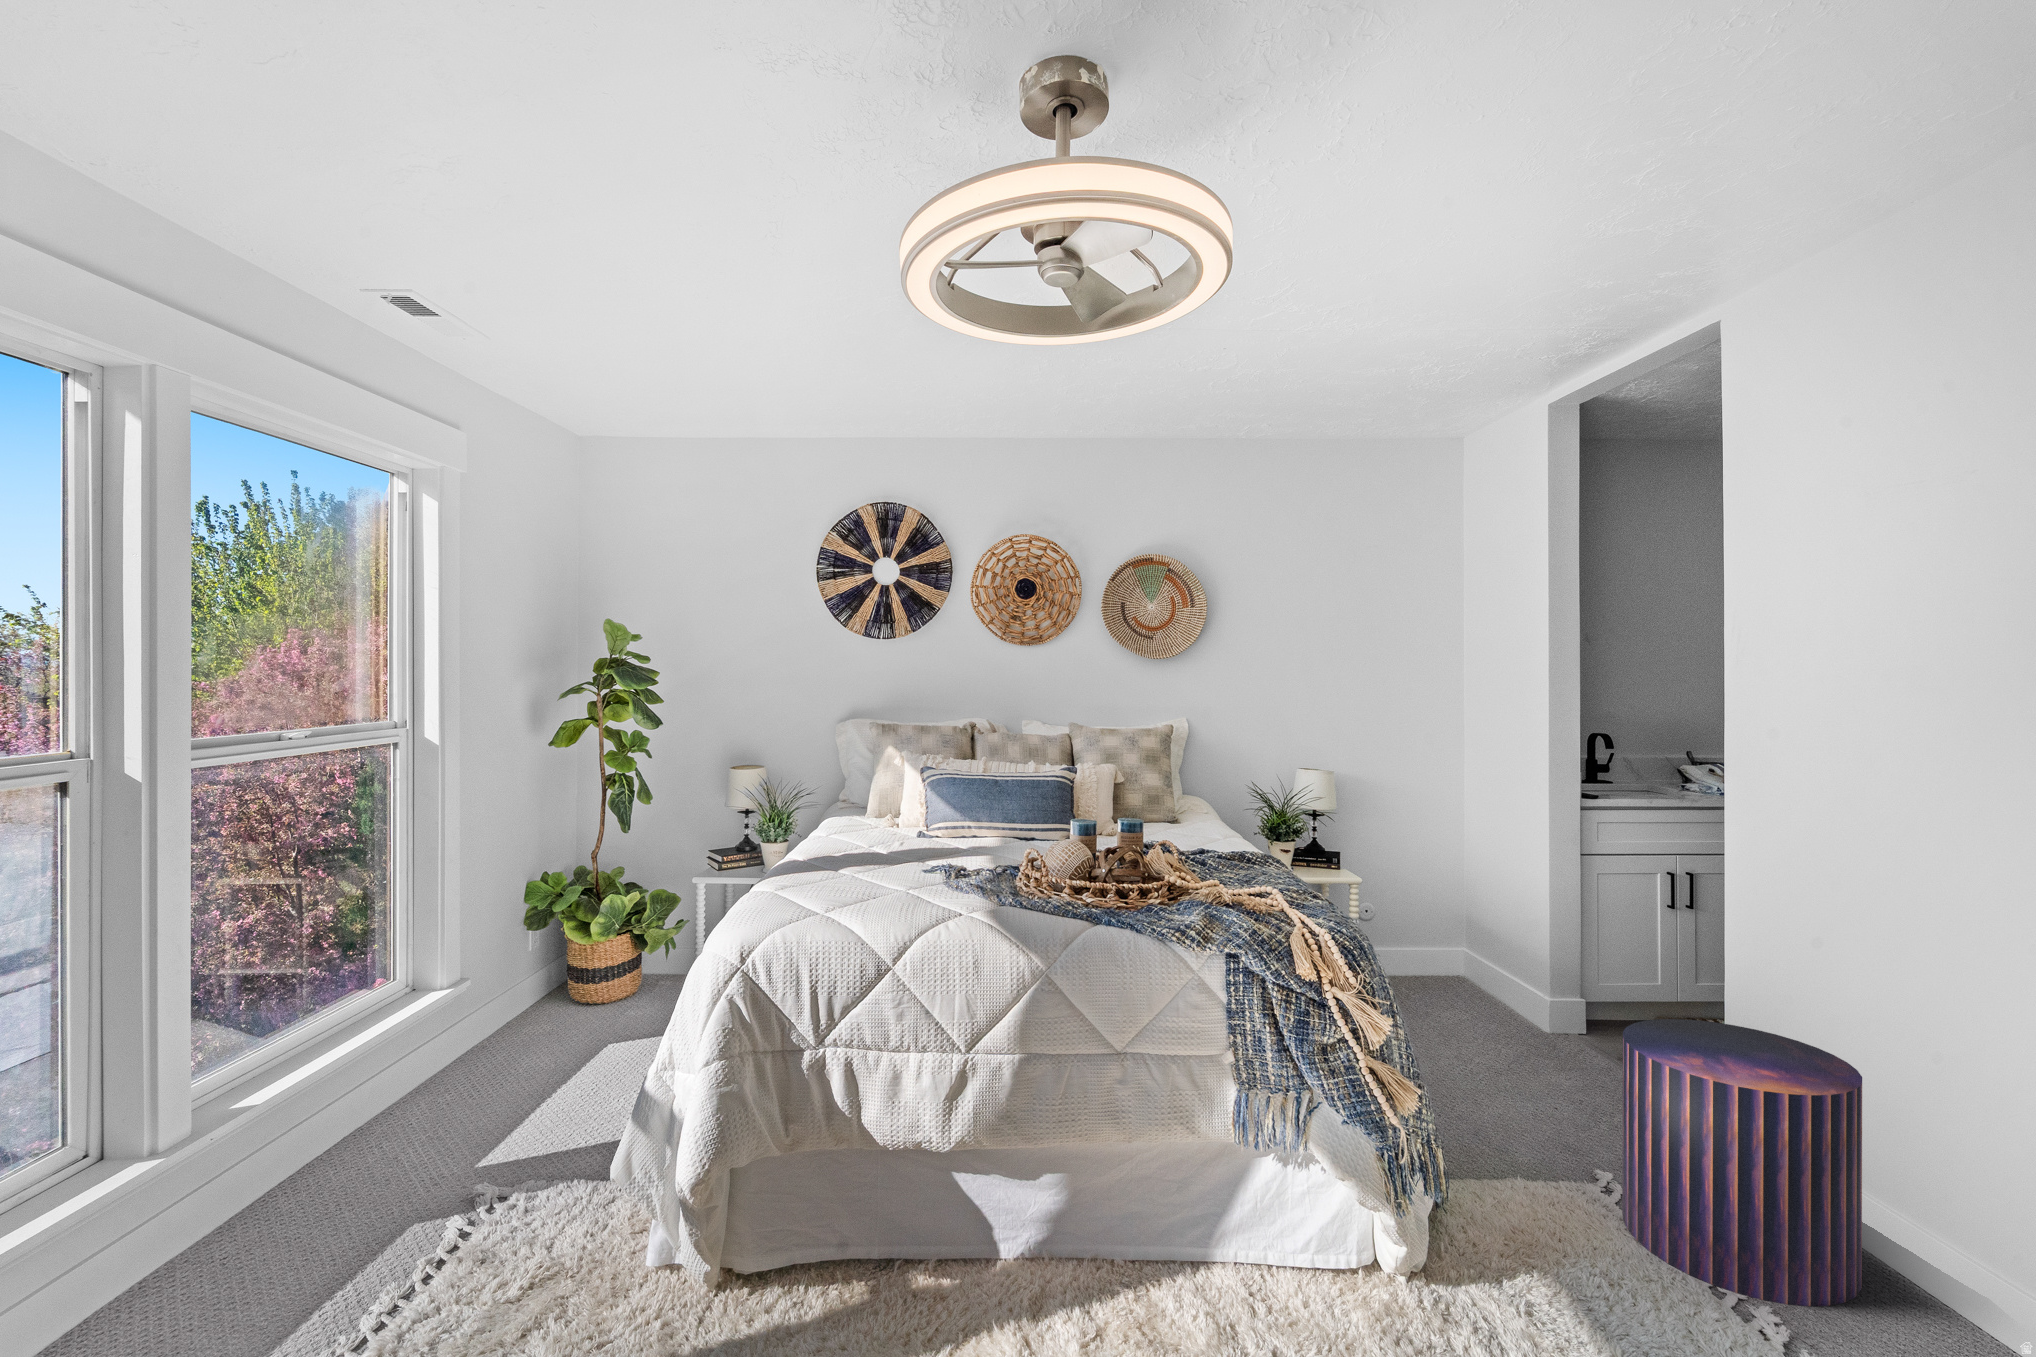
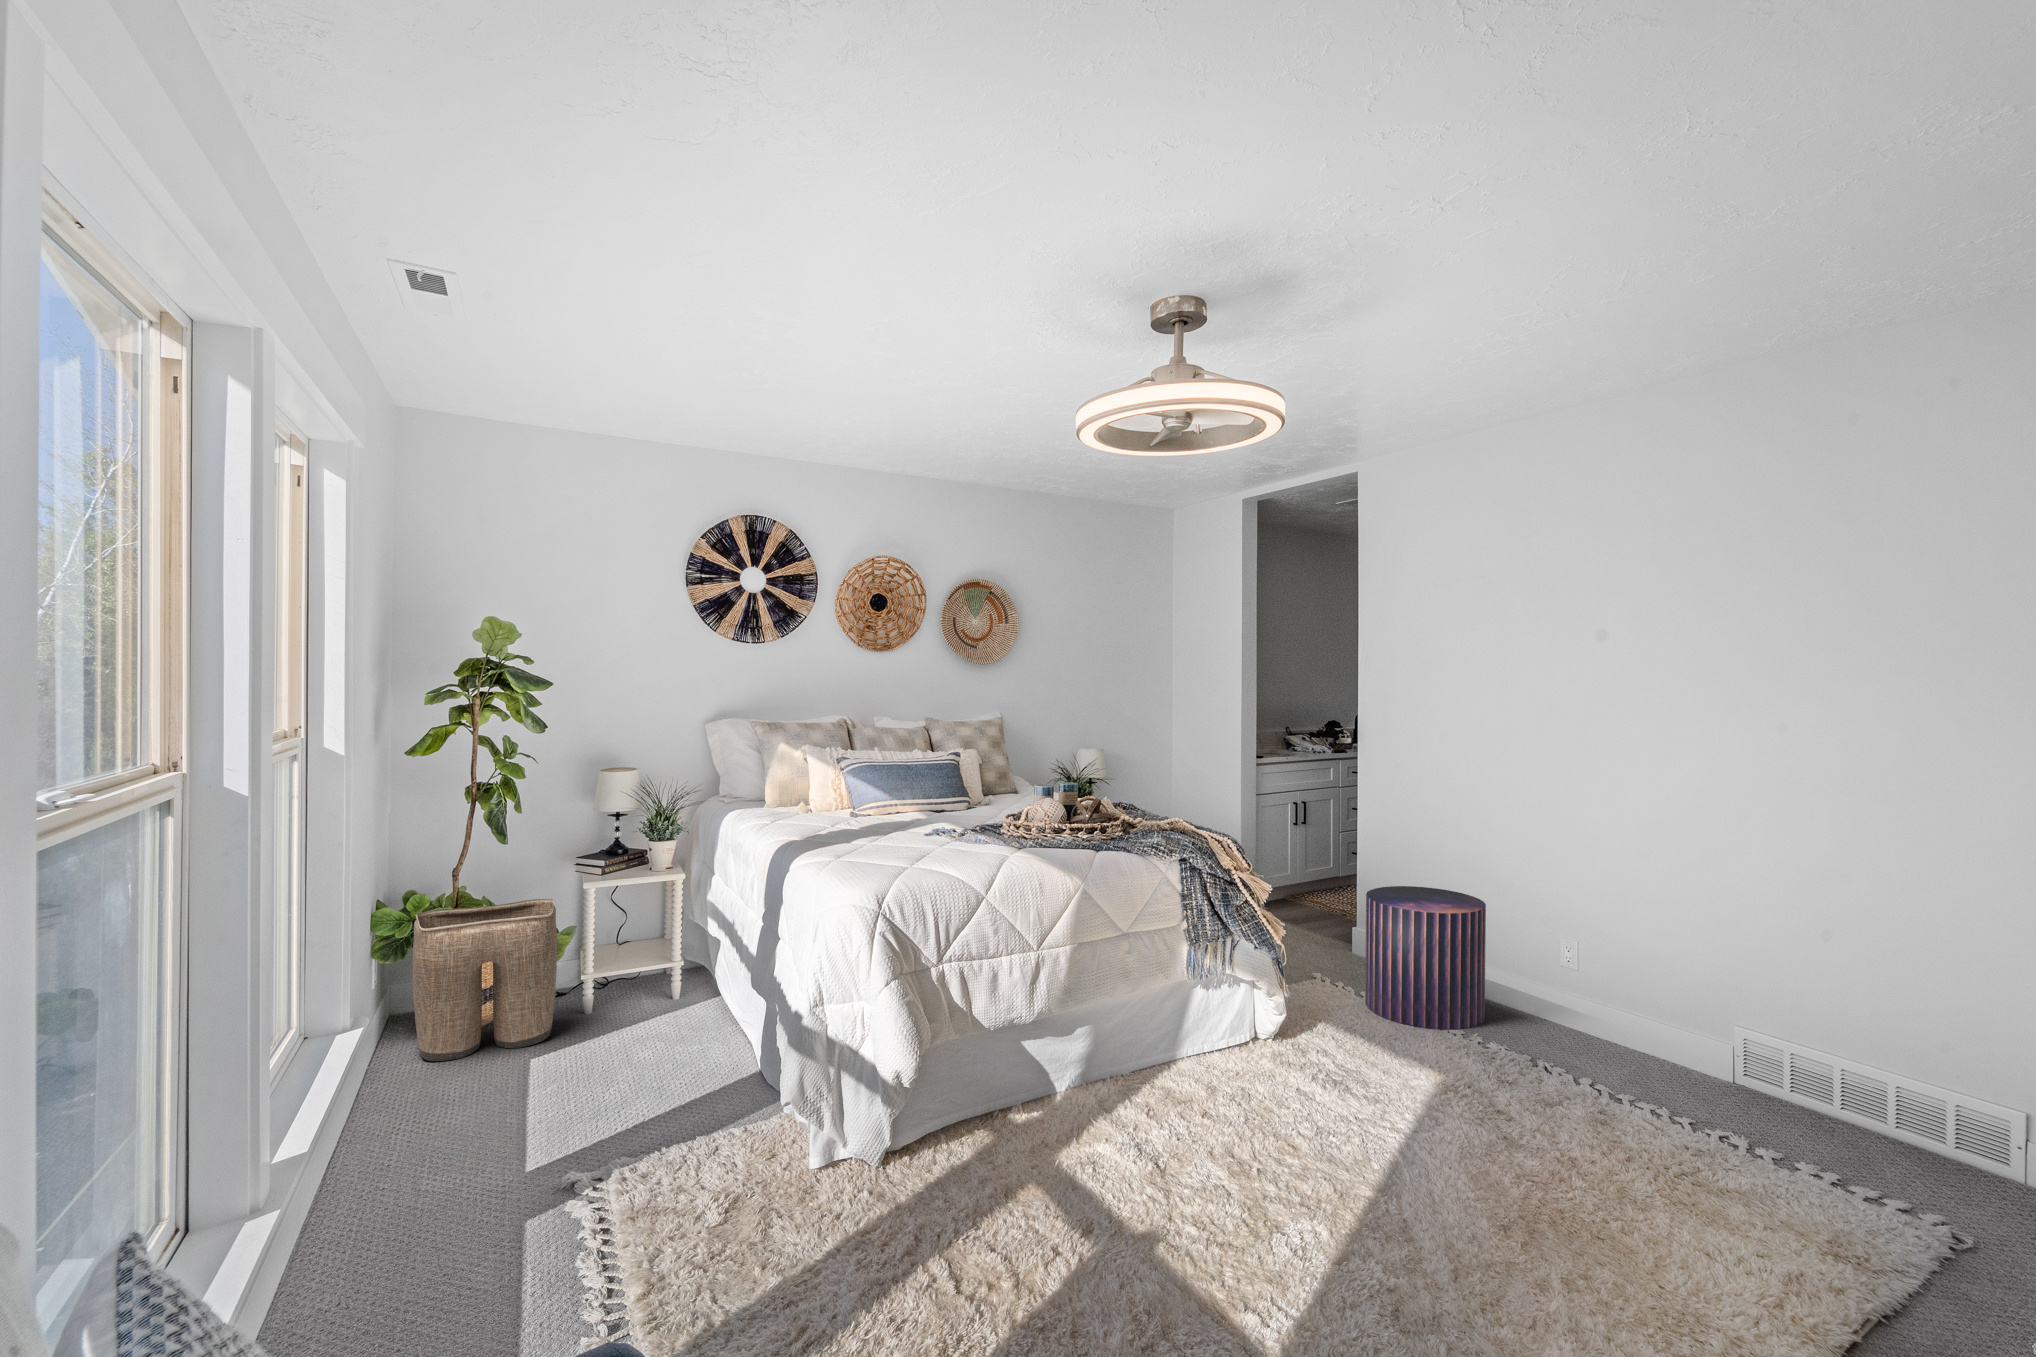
laundry basket: none [467,902,611,1057] -> present [413,899,557,1061]

